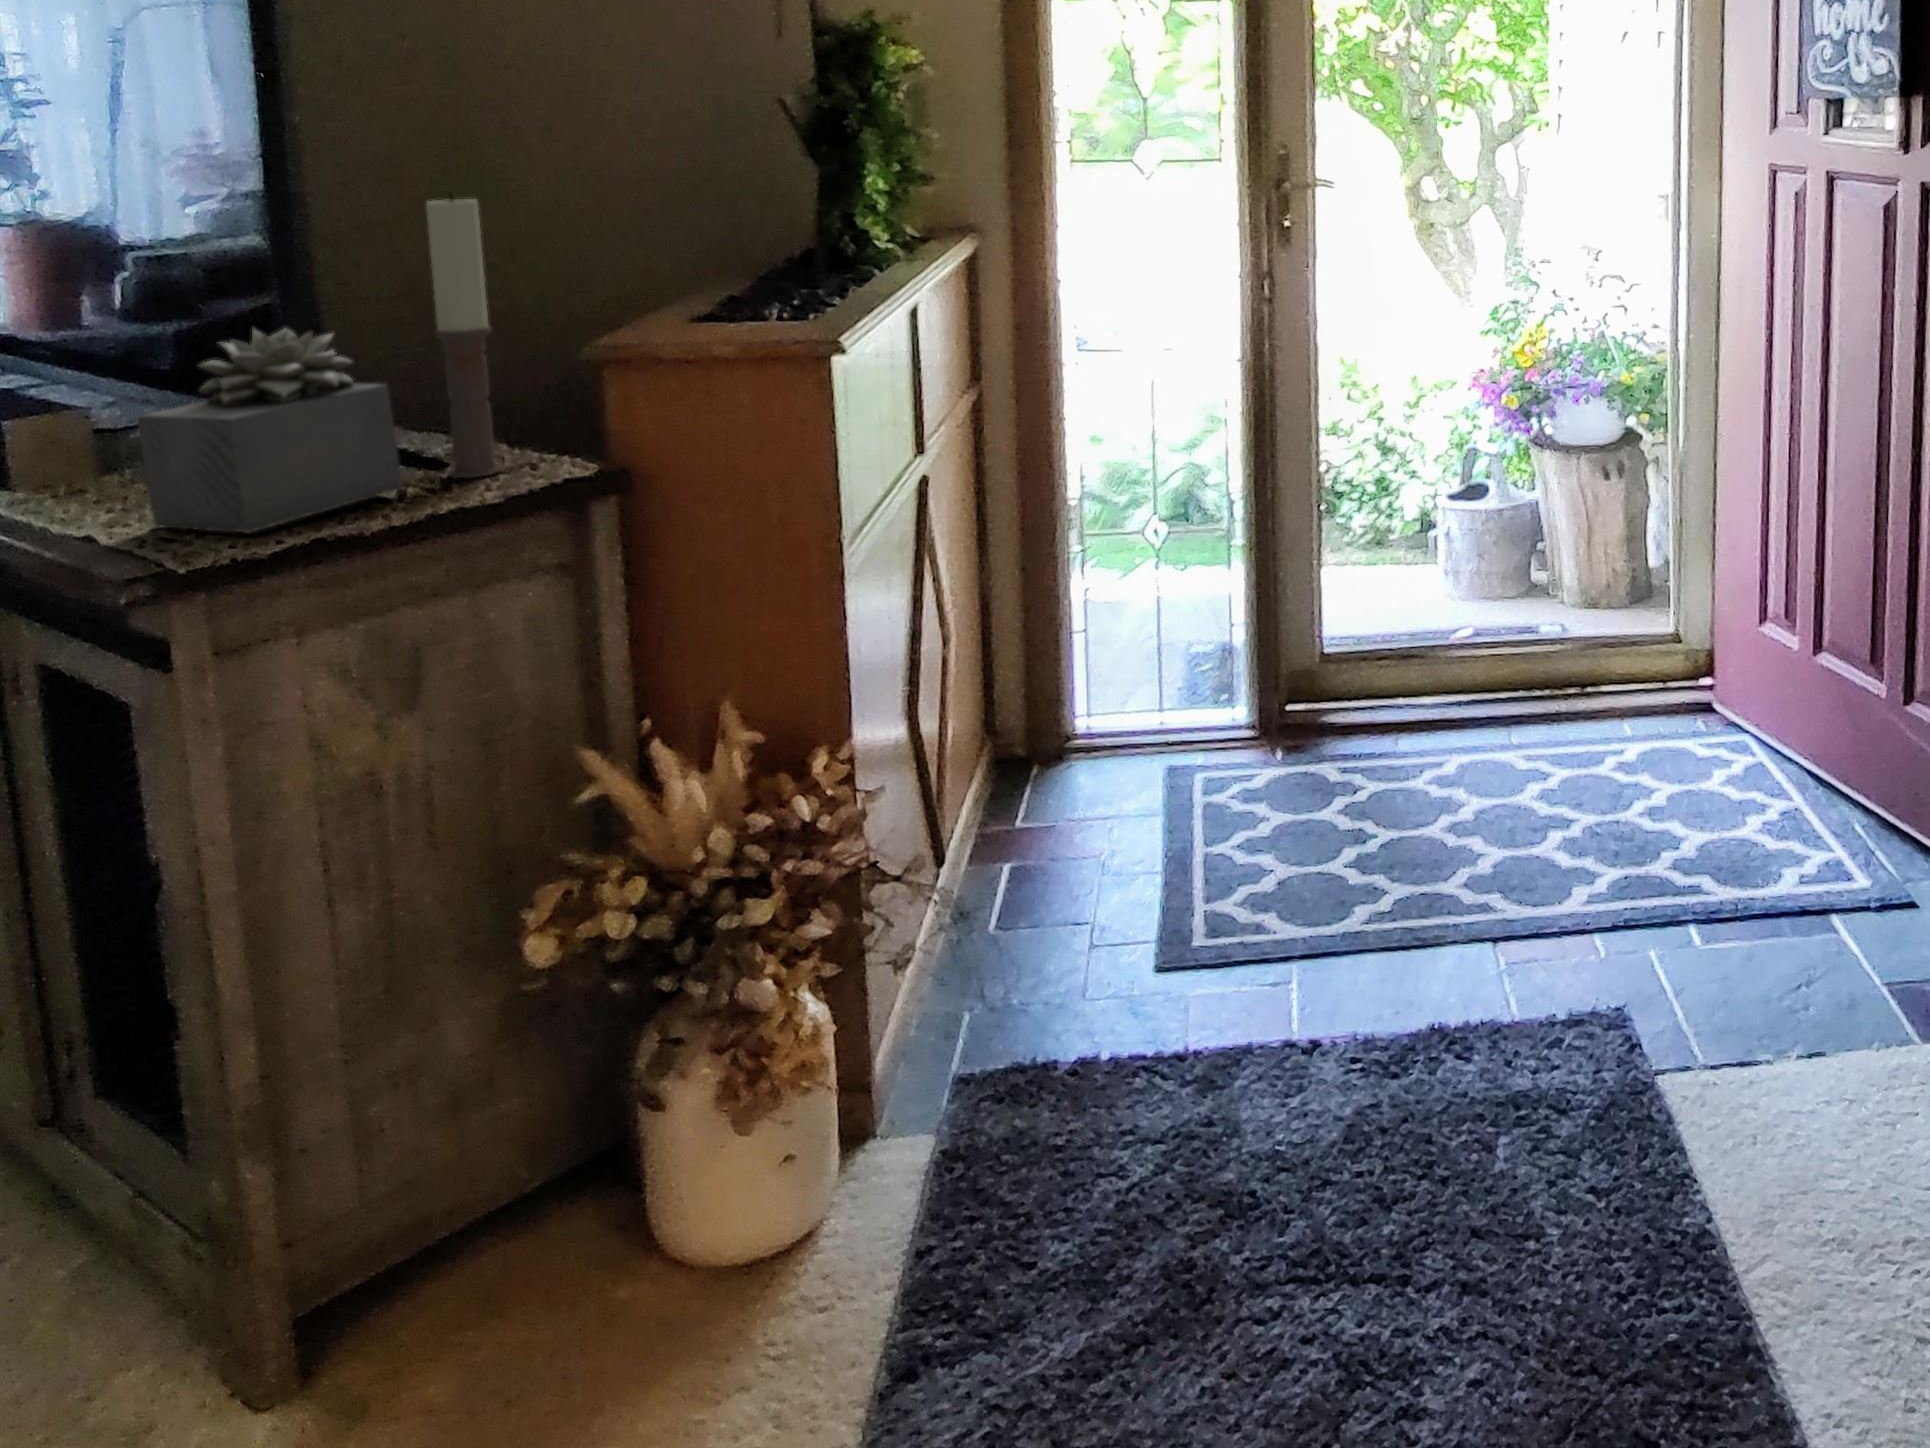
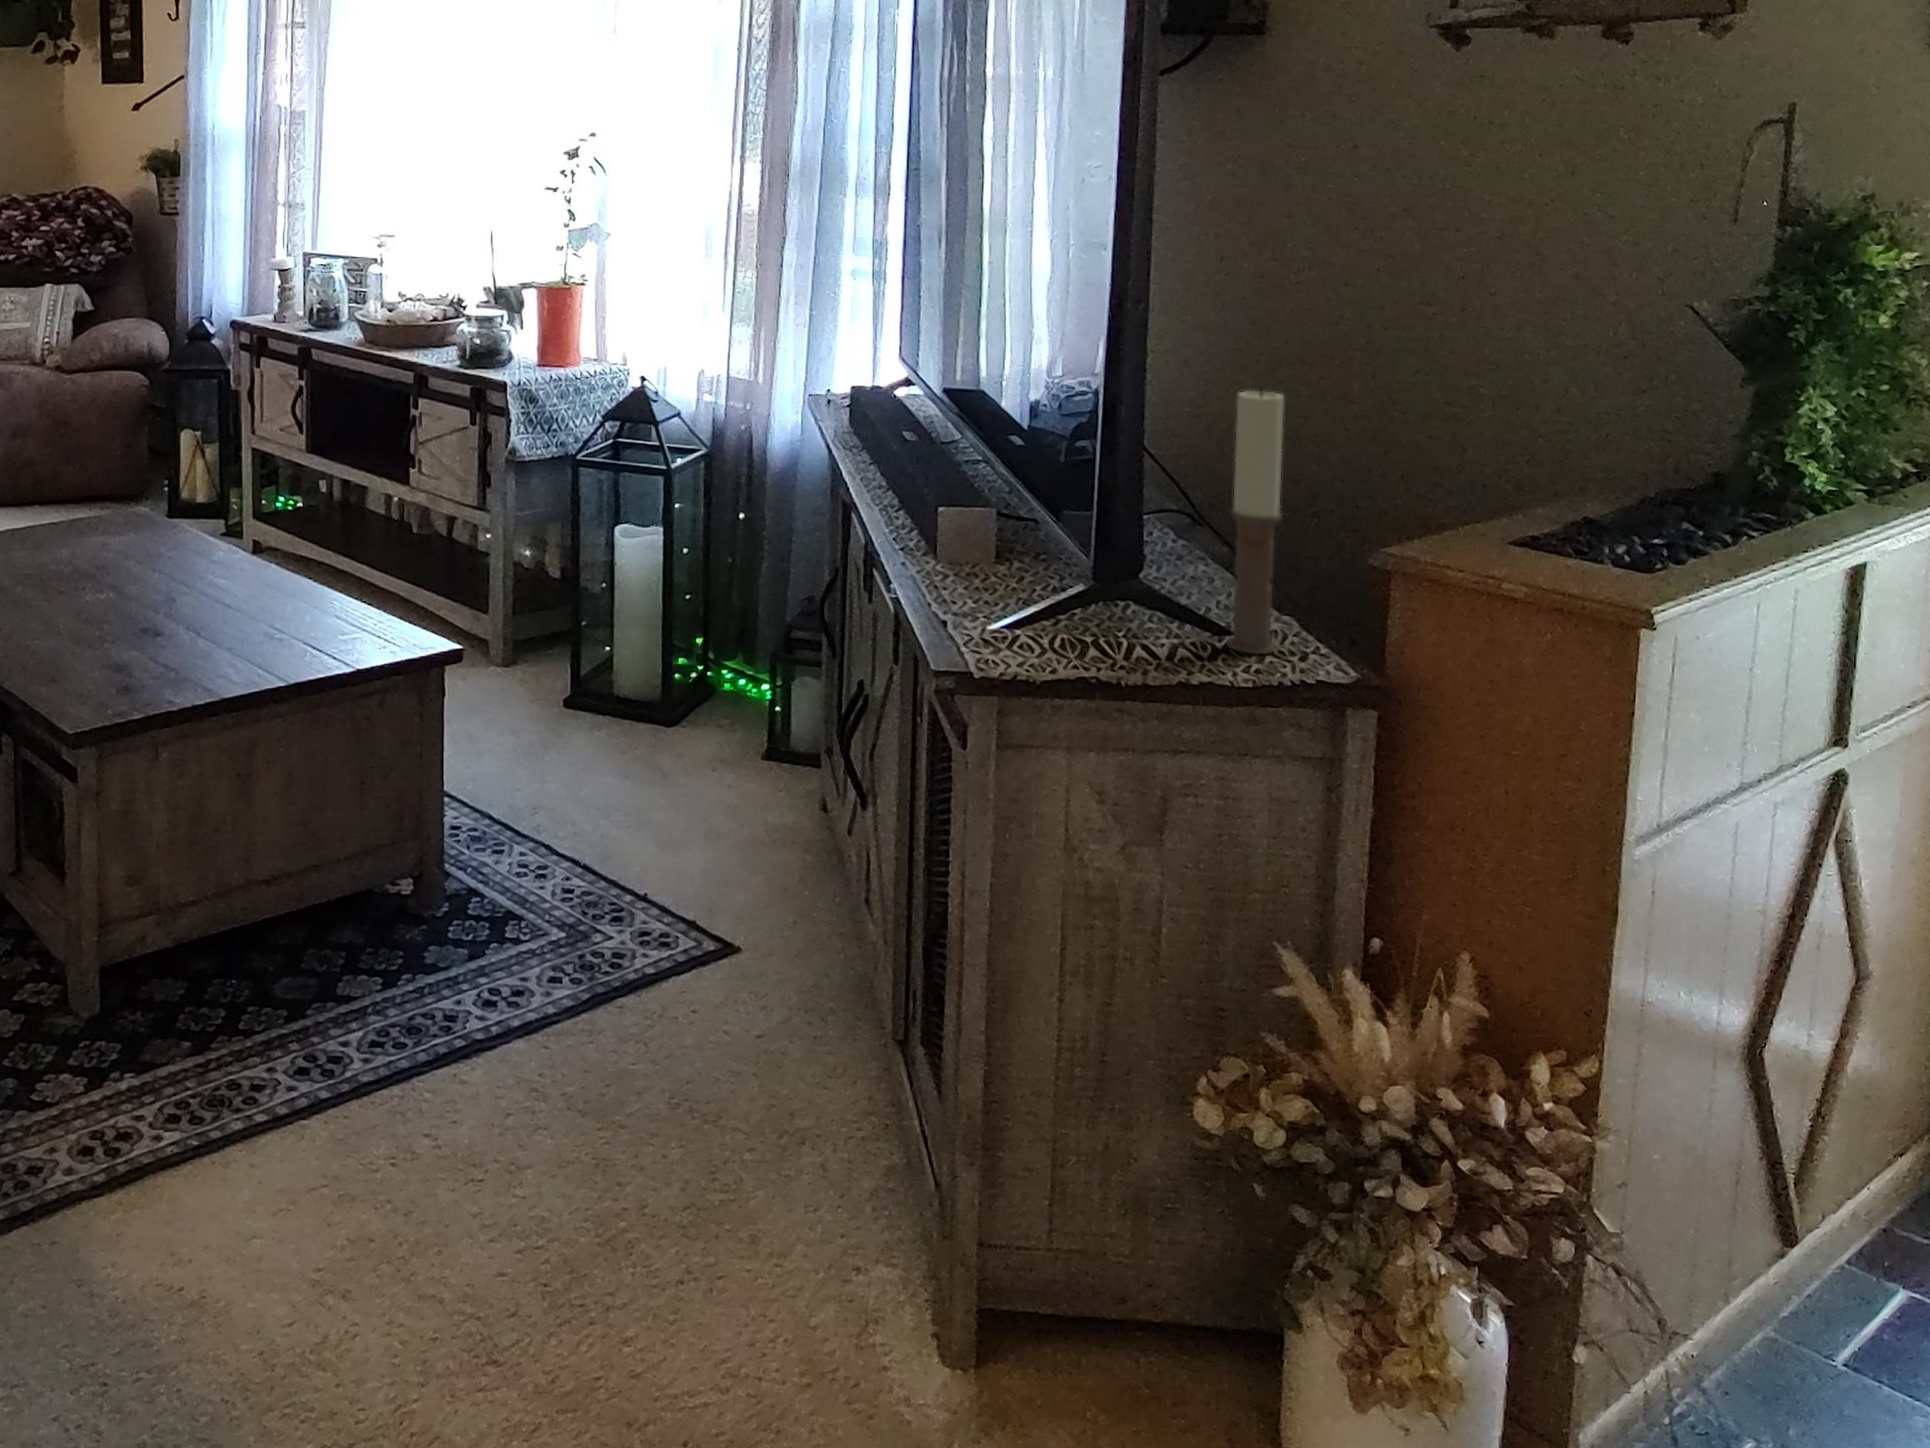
succulent plant: present [138,328,402,532] -> none [989,483,1178,658]

